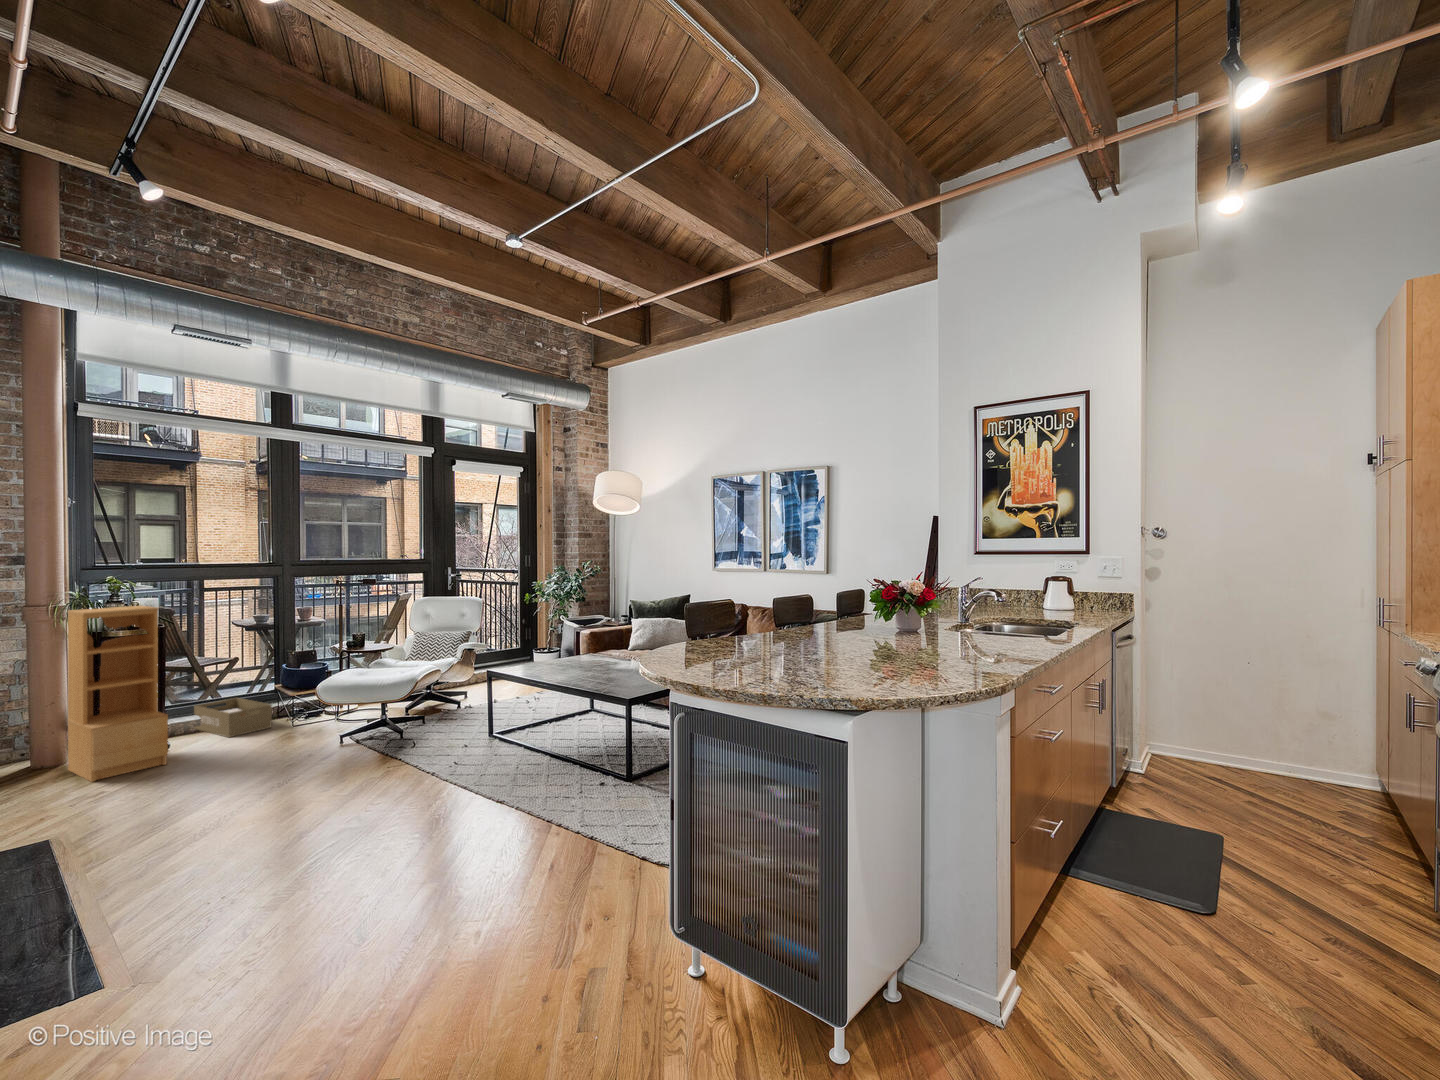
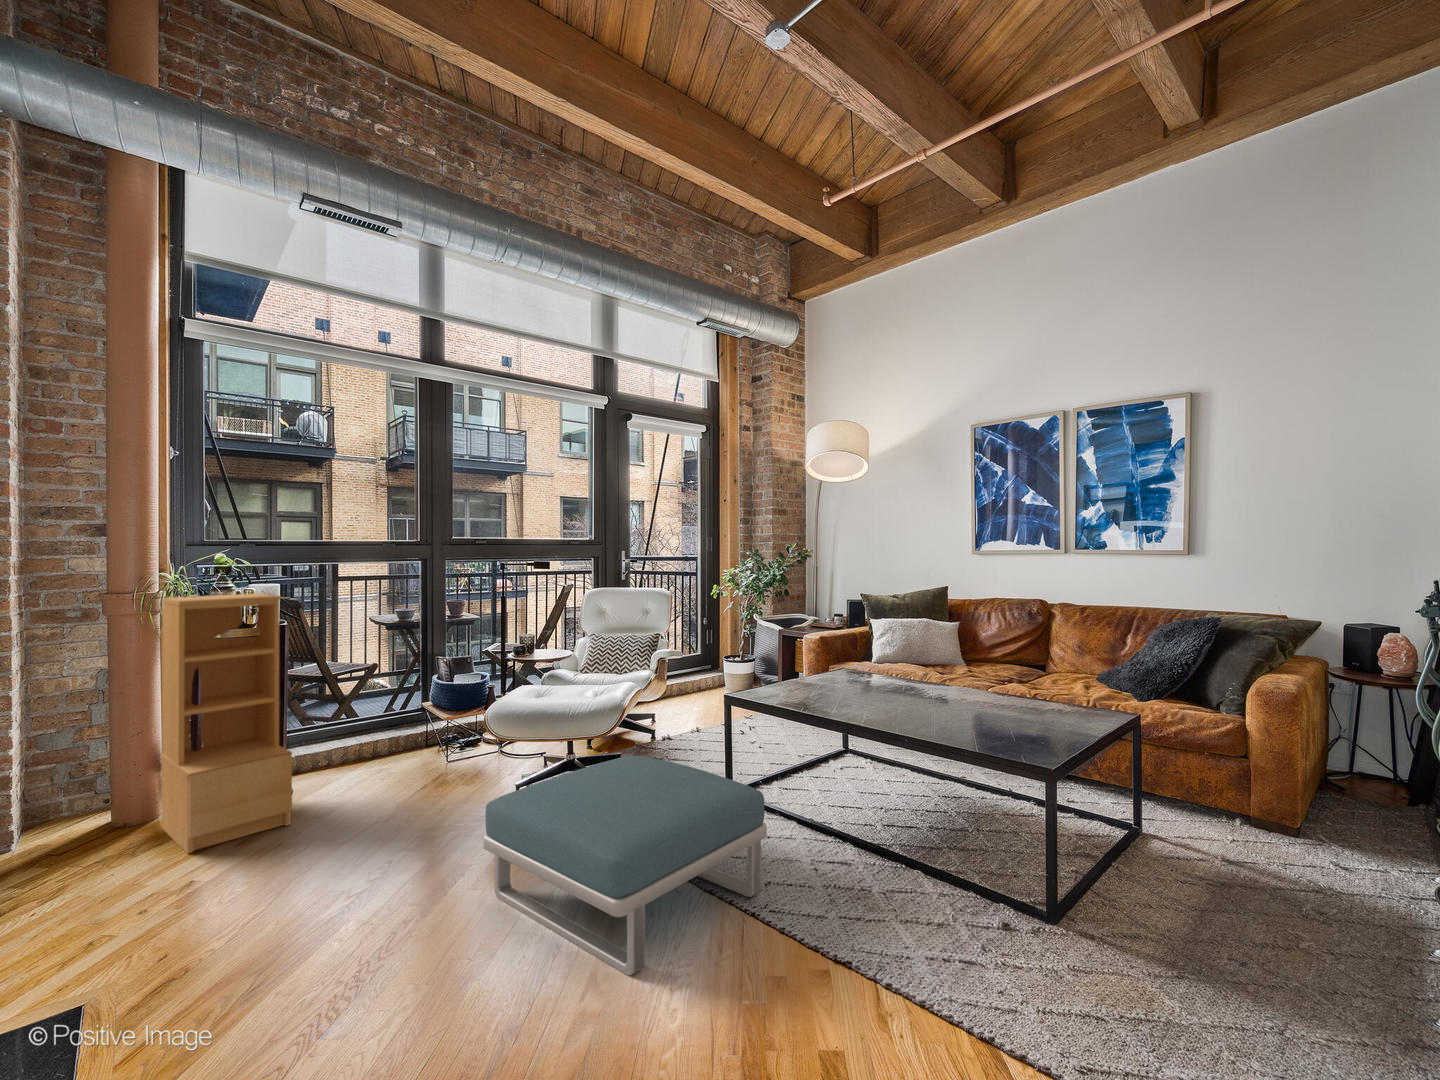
storage box: present [194,698,272,737] -> none [325,720,422,779]
footstool: none [297,708,481,818] -> present [484,756,767,975]

